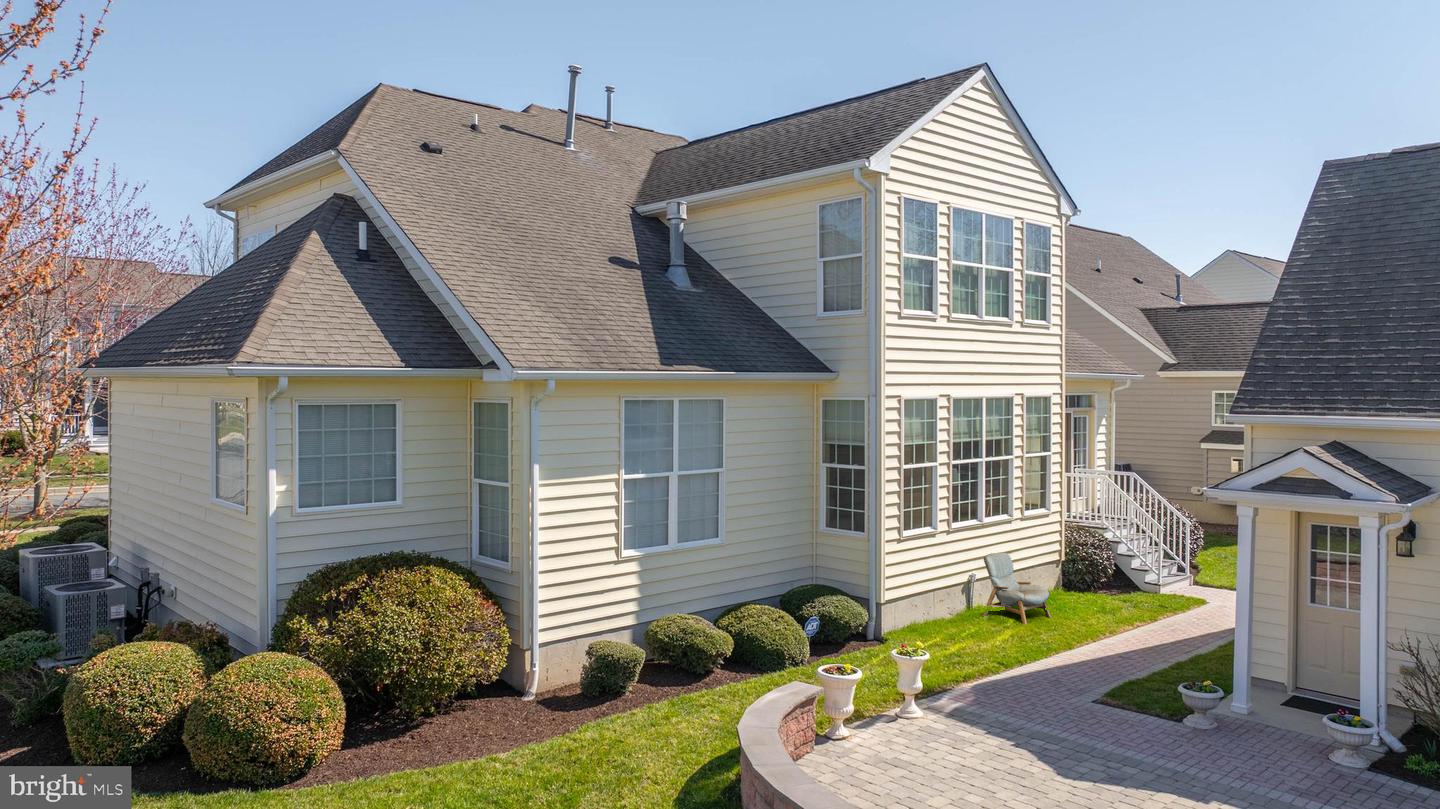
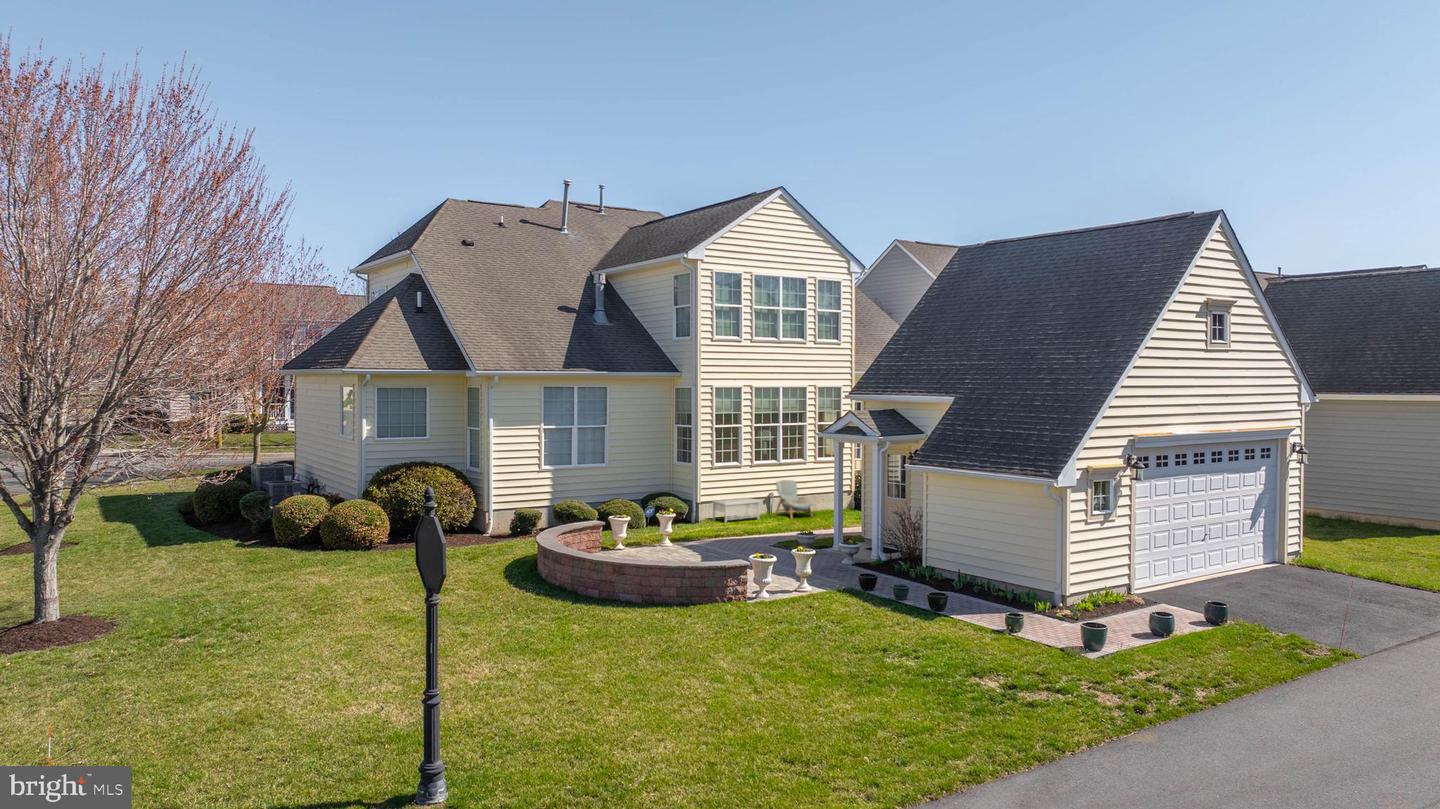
storage bench: none [899,588,978,640] -> present [711,498,760,523]

